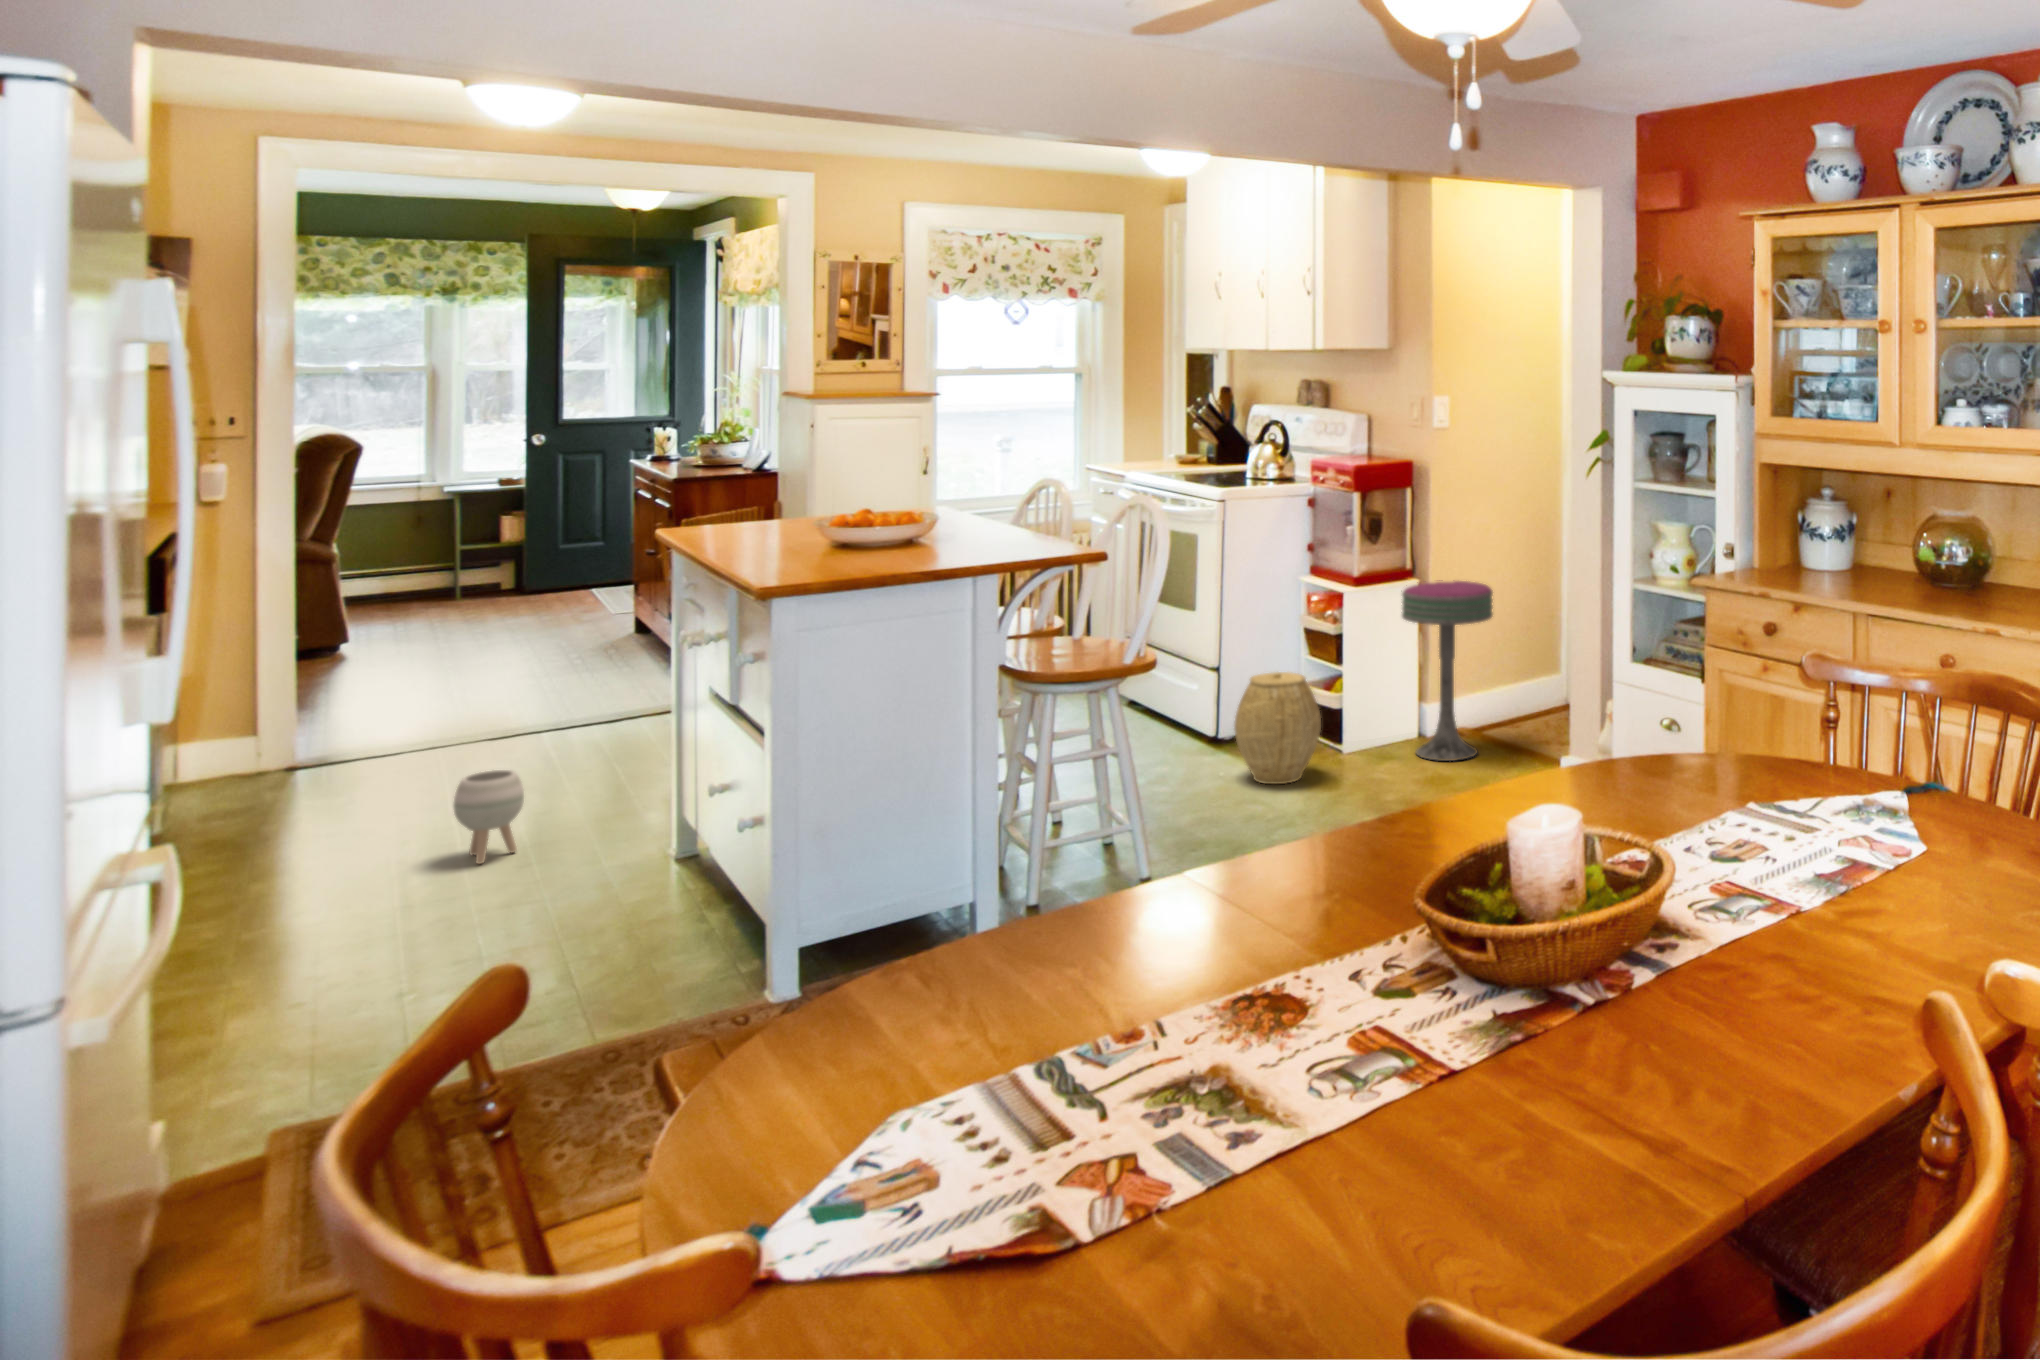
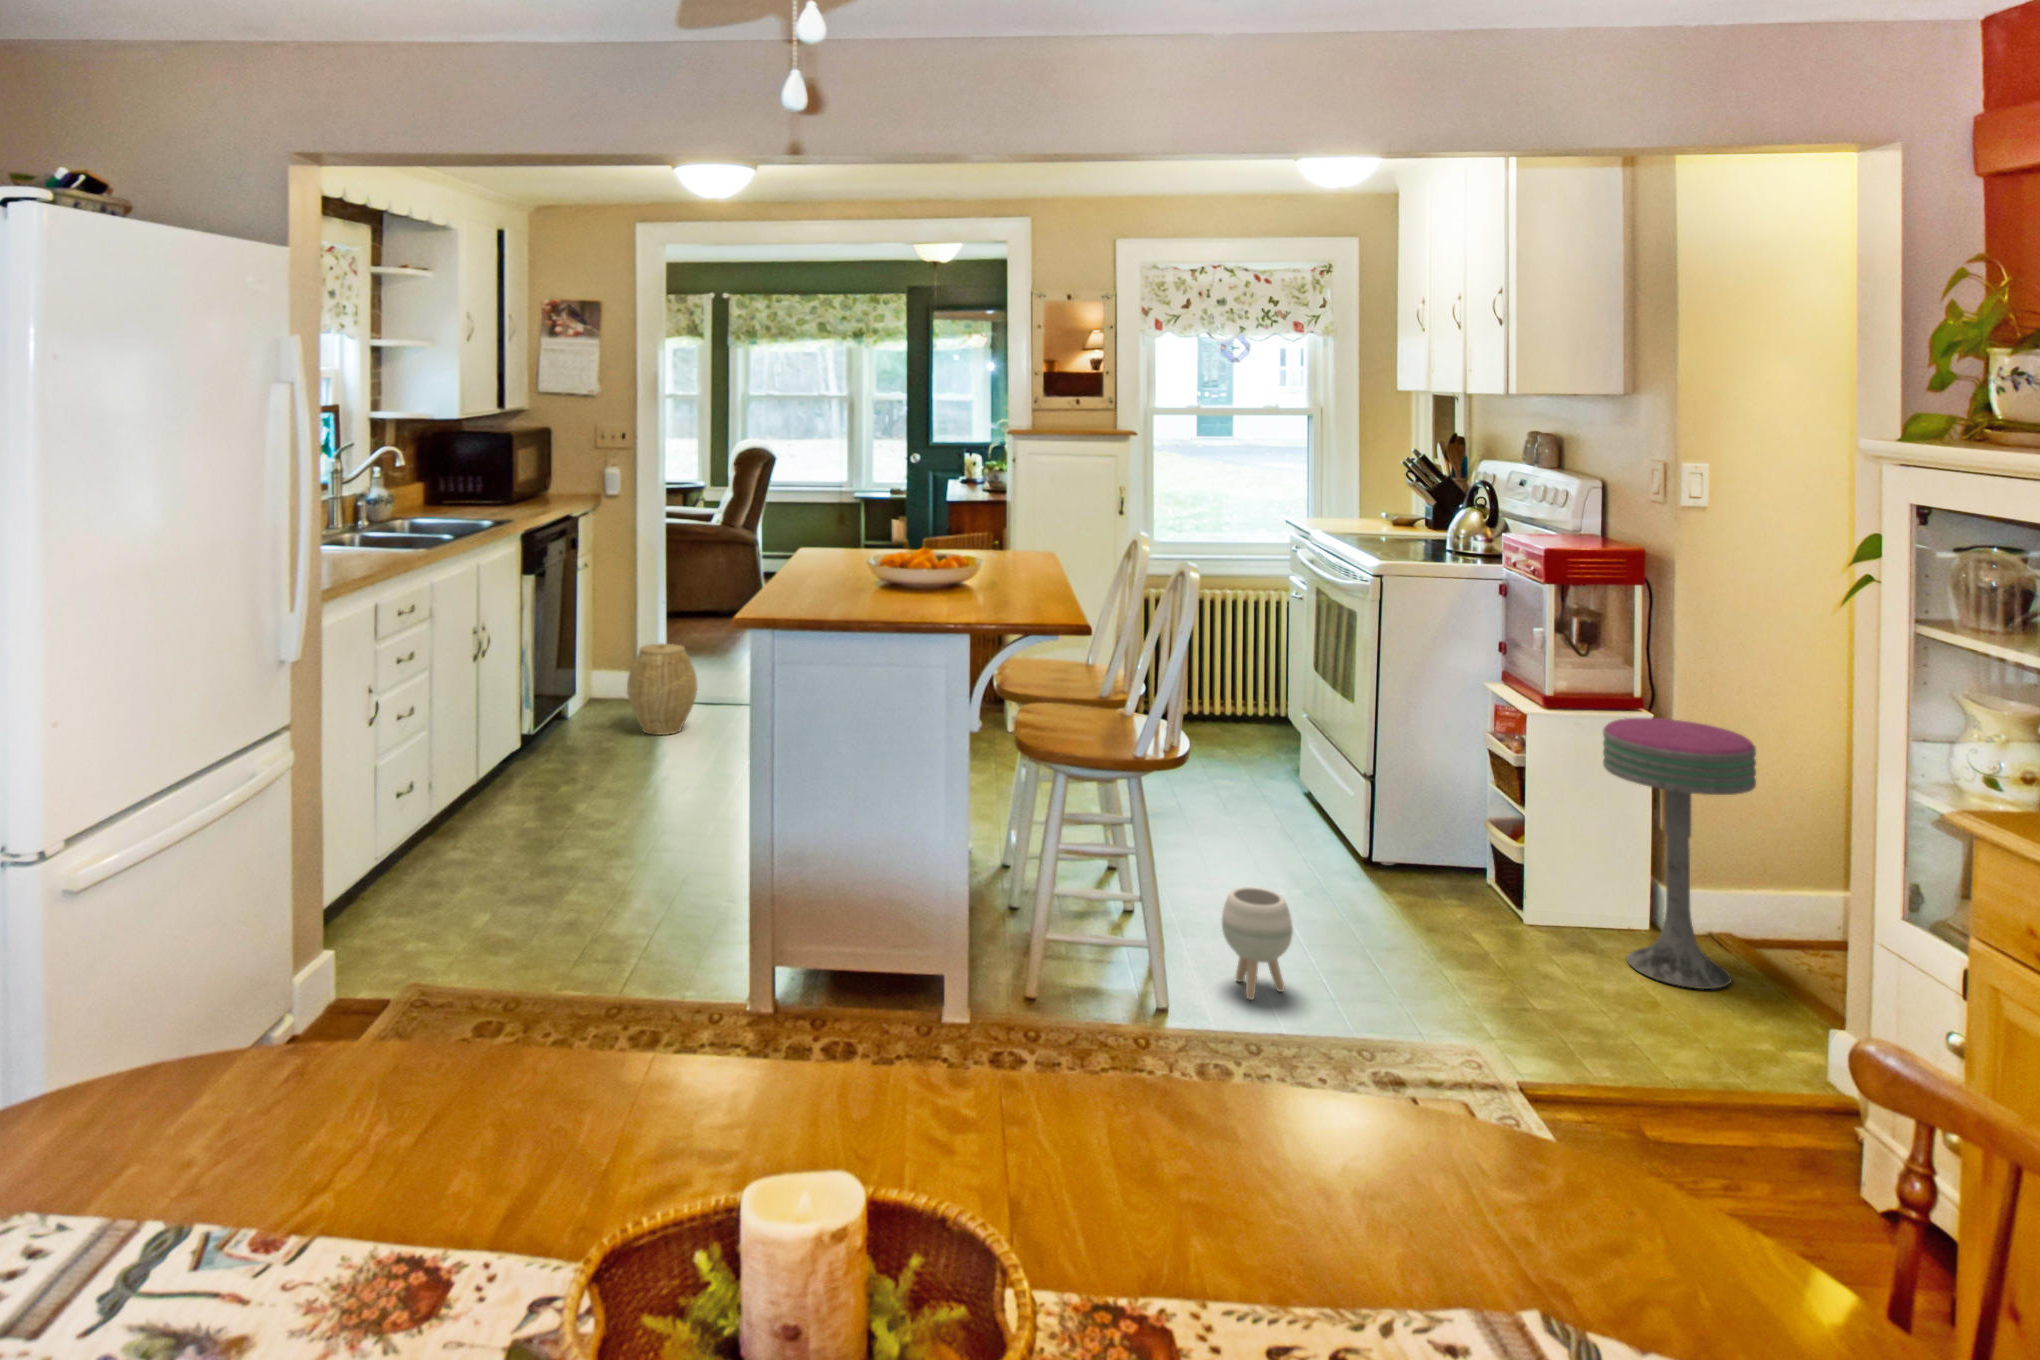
woven basket: present [1234,672,1321,784] -> present [627,643,697,735]
planter: present [454,770,524,864] -> present [1222,887,1293,1000]

